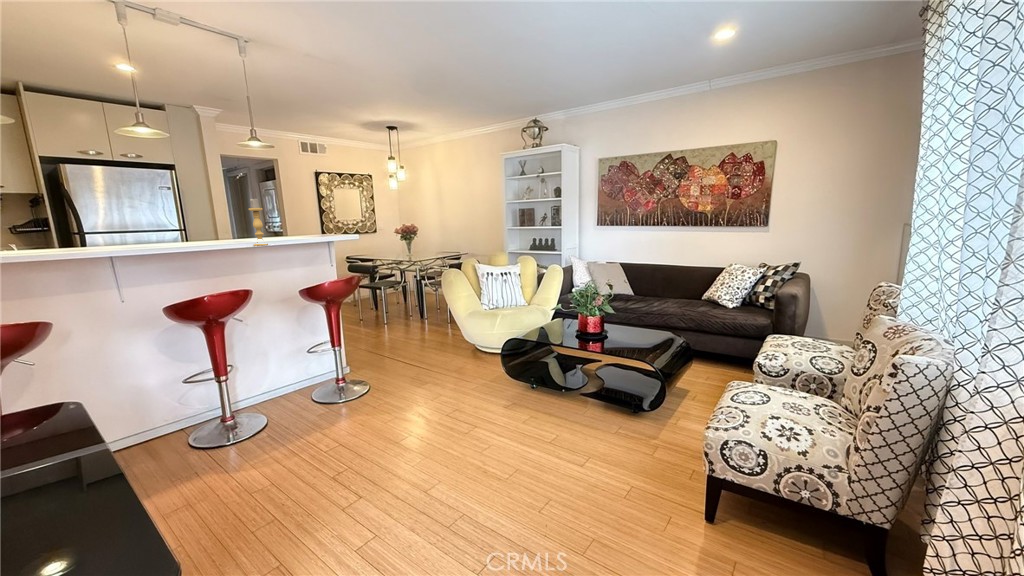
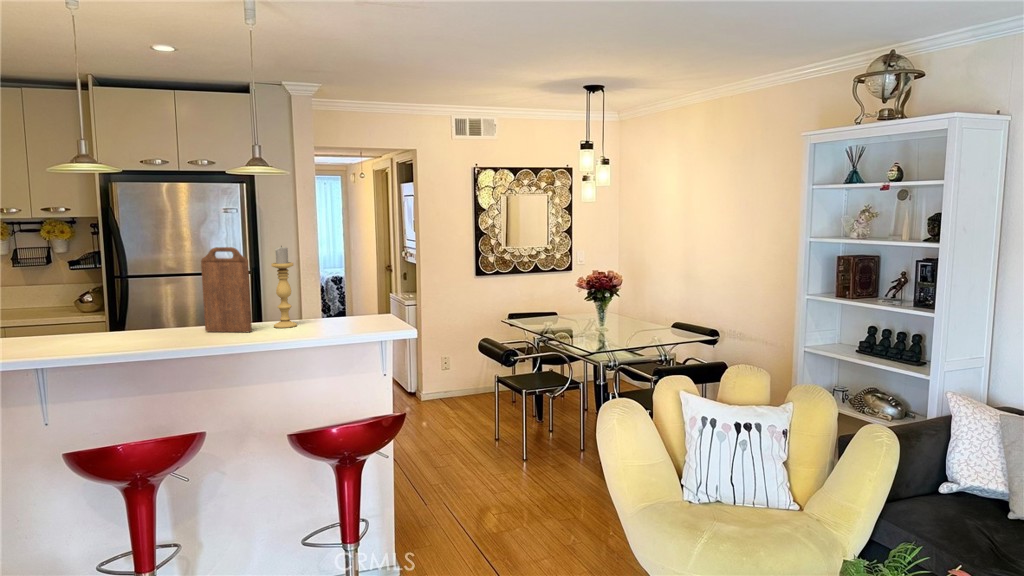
cutting board: none [204,197,245,249] -> present [201,247,252,332]

